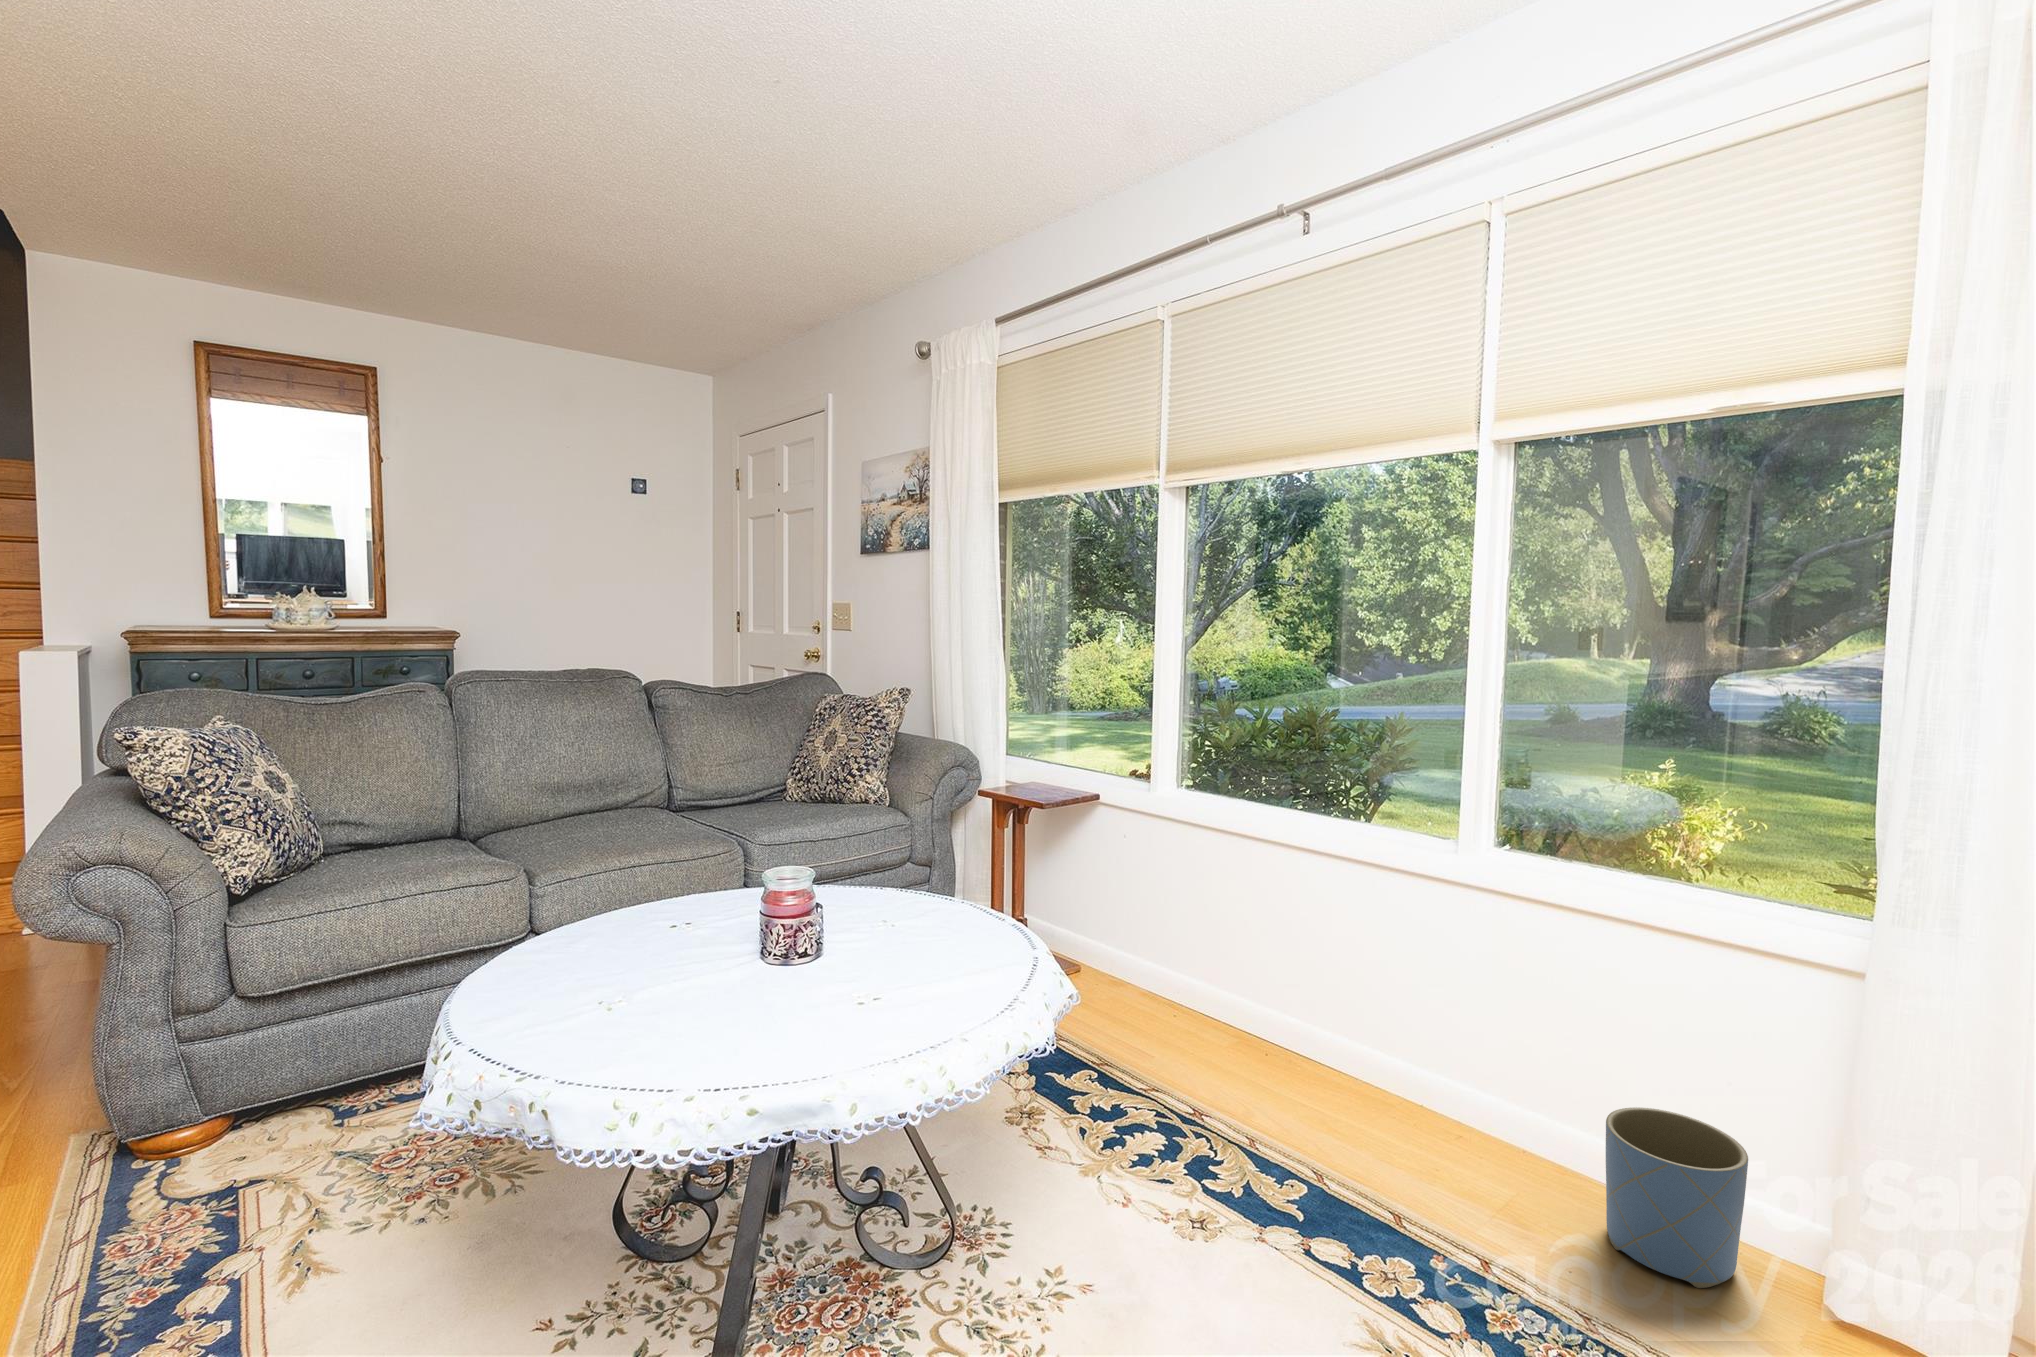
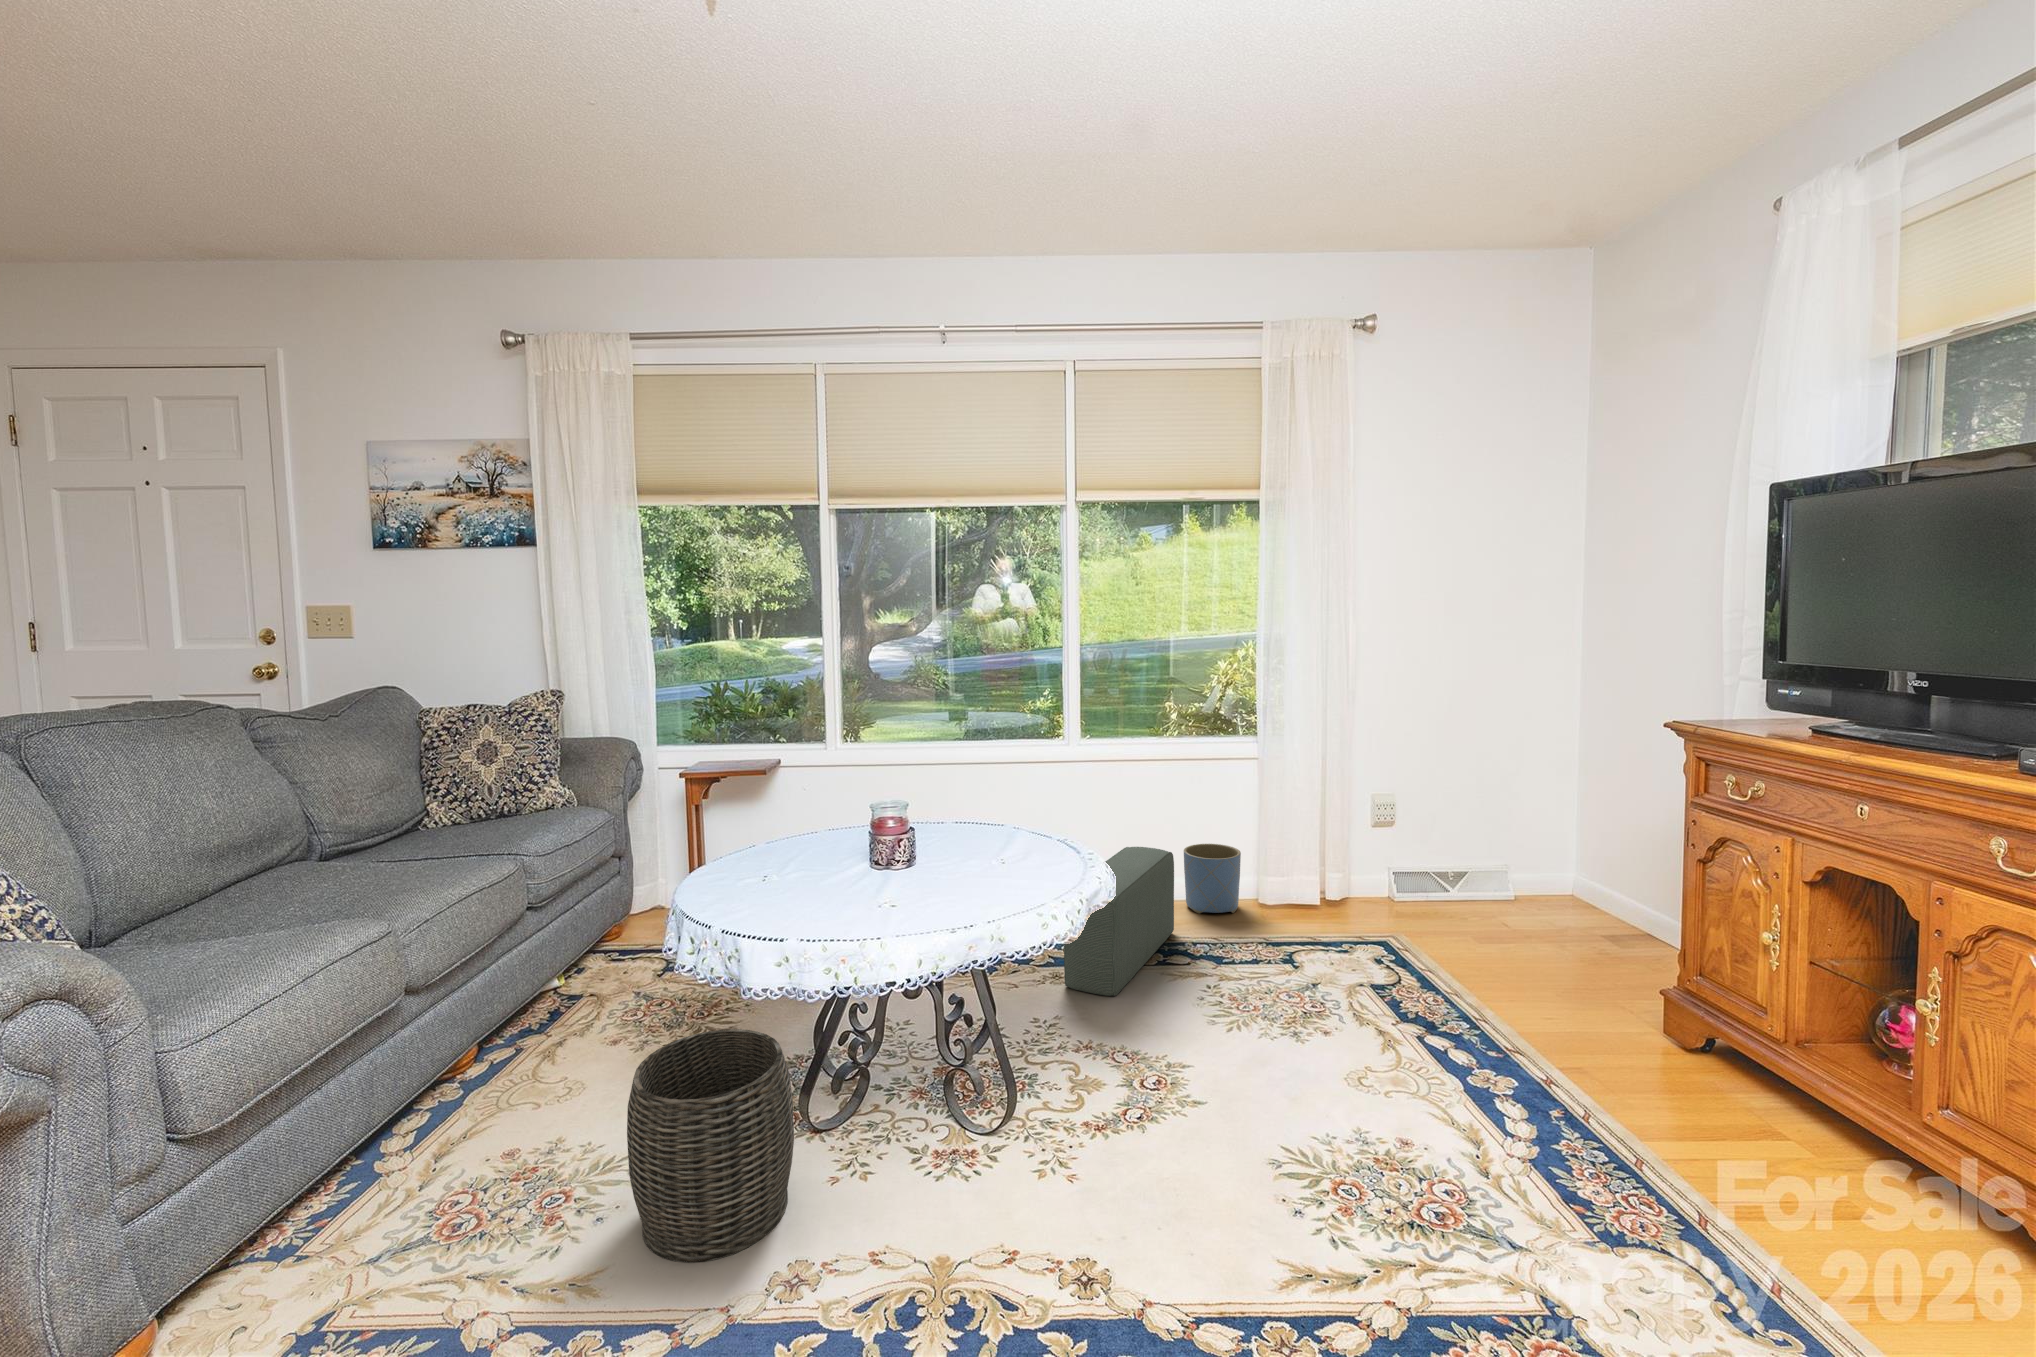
woven basket: none [401,1047,588,1288] -> present [627,1029,794,1263]
pouf: none [1162,1055,1501,1290] -> present [1064,847,1174,996]

